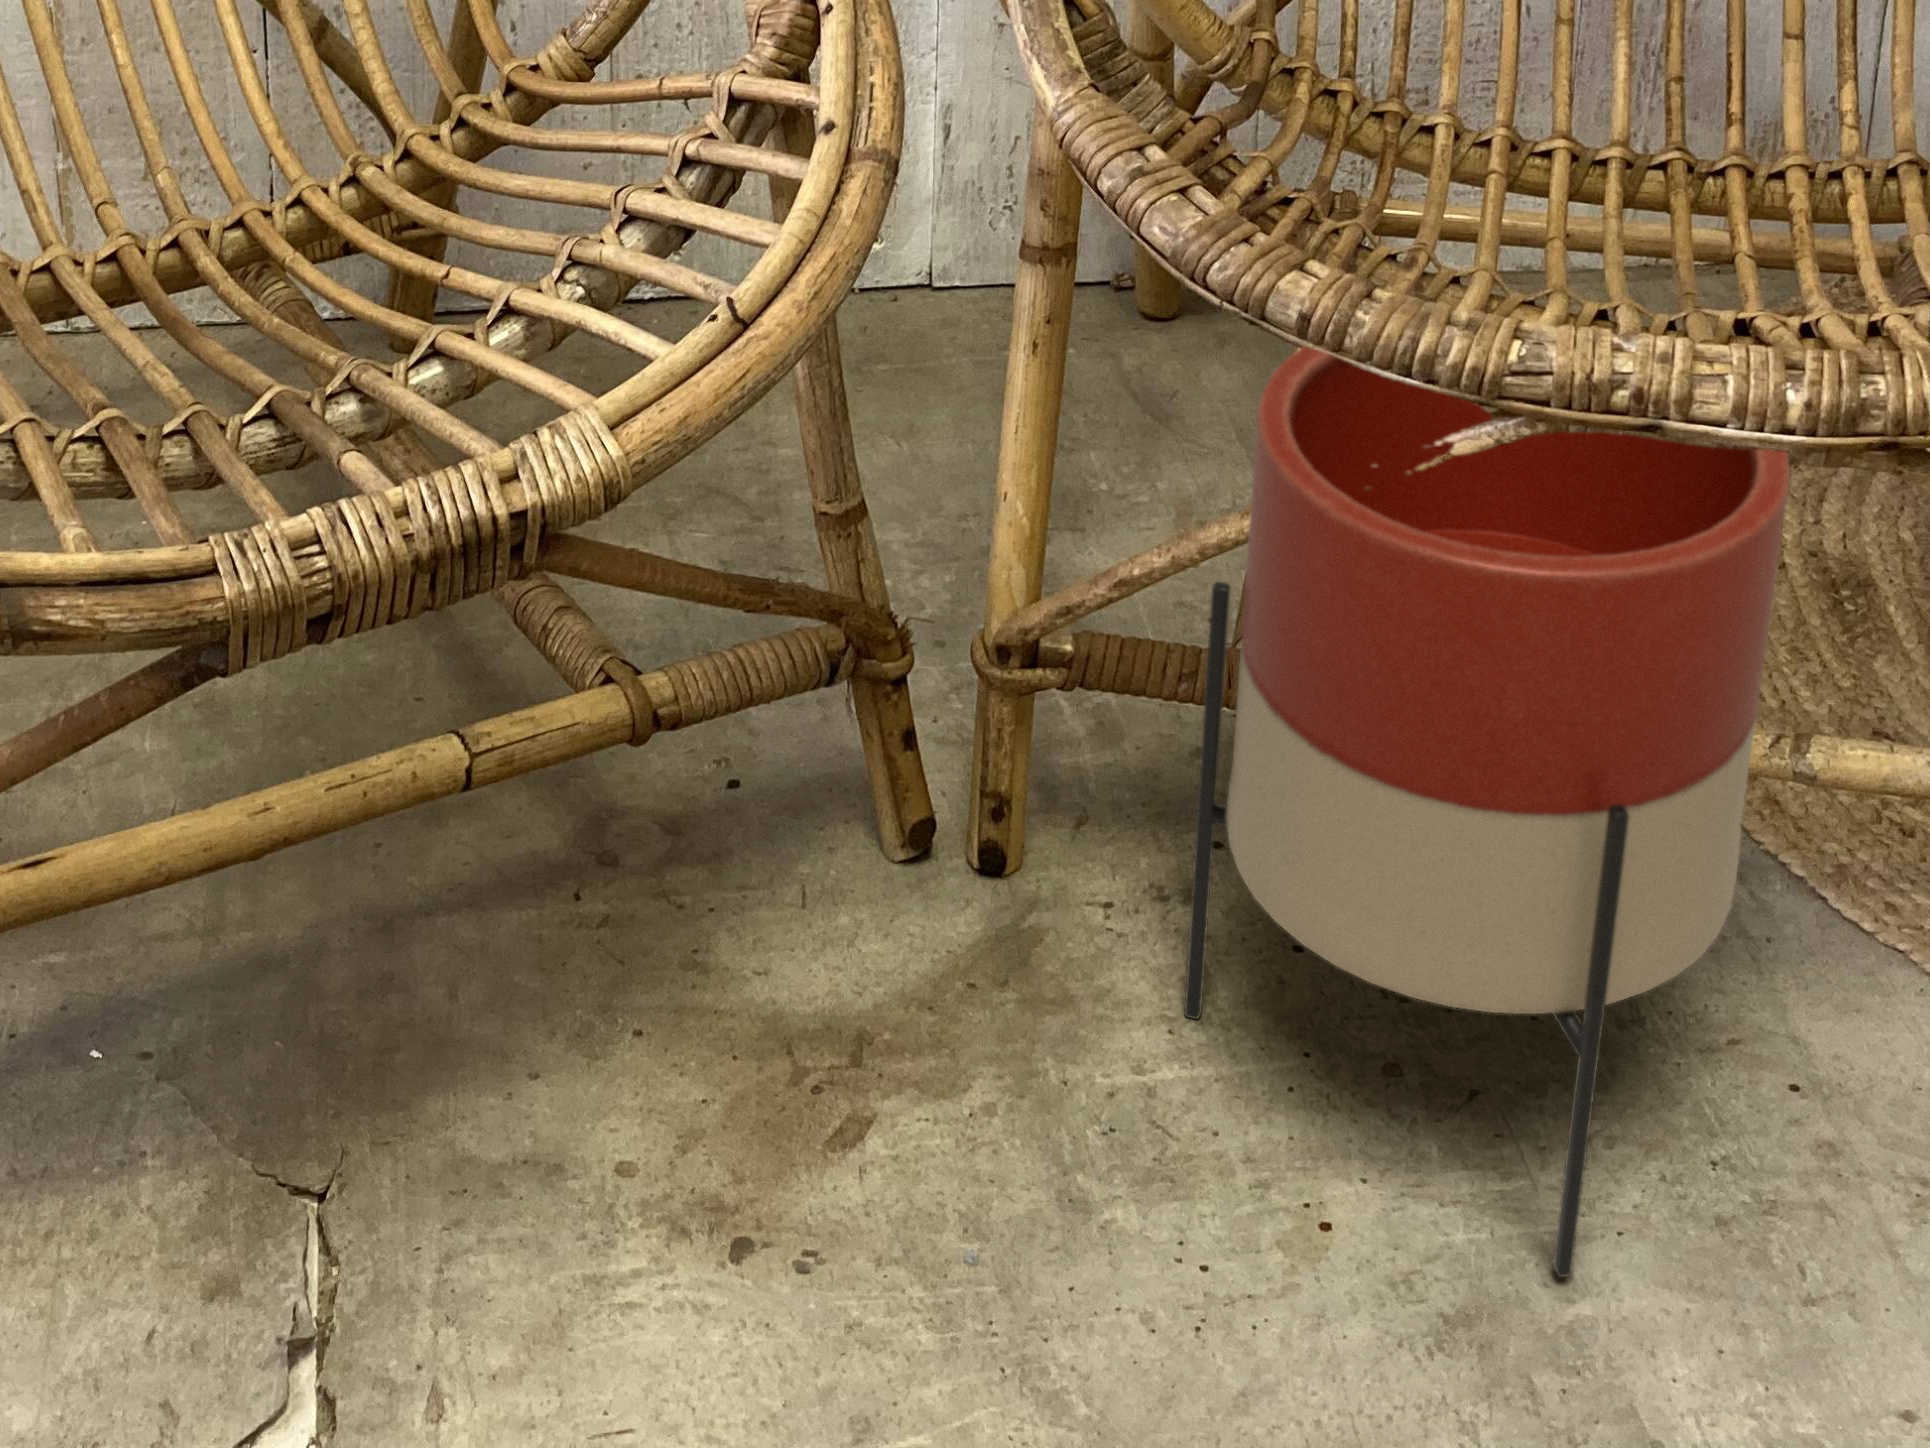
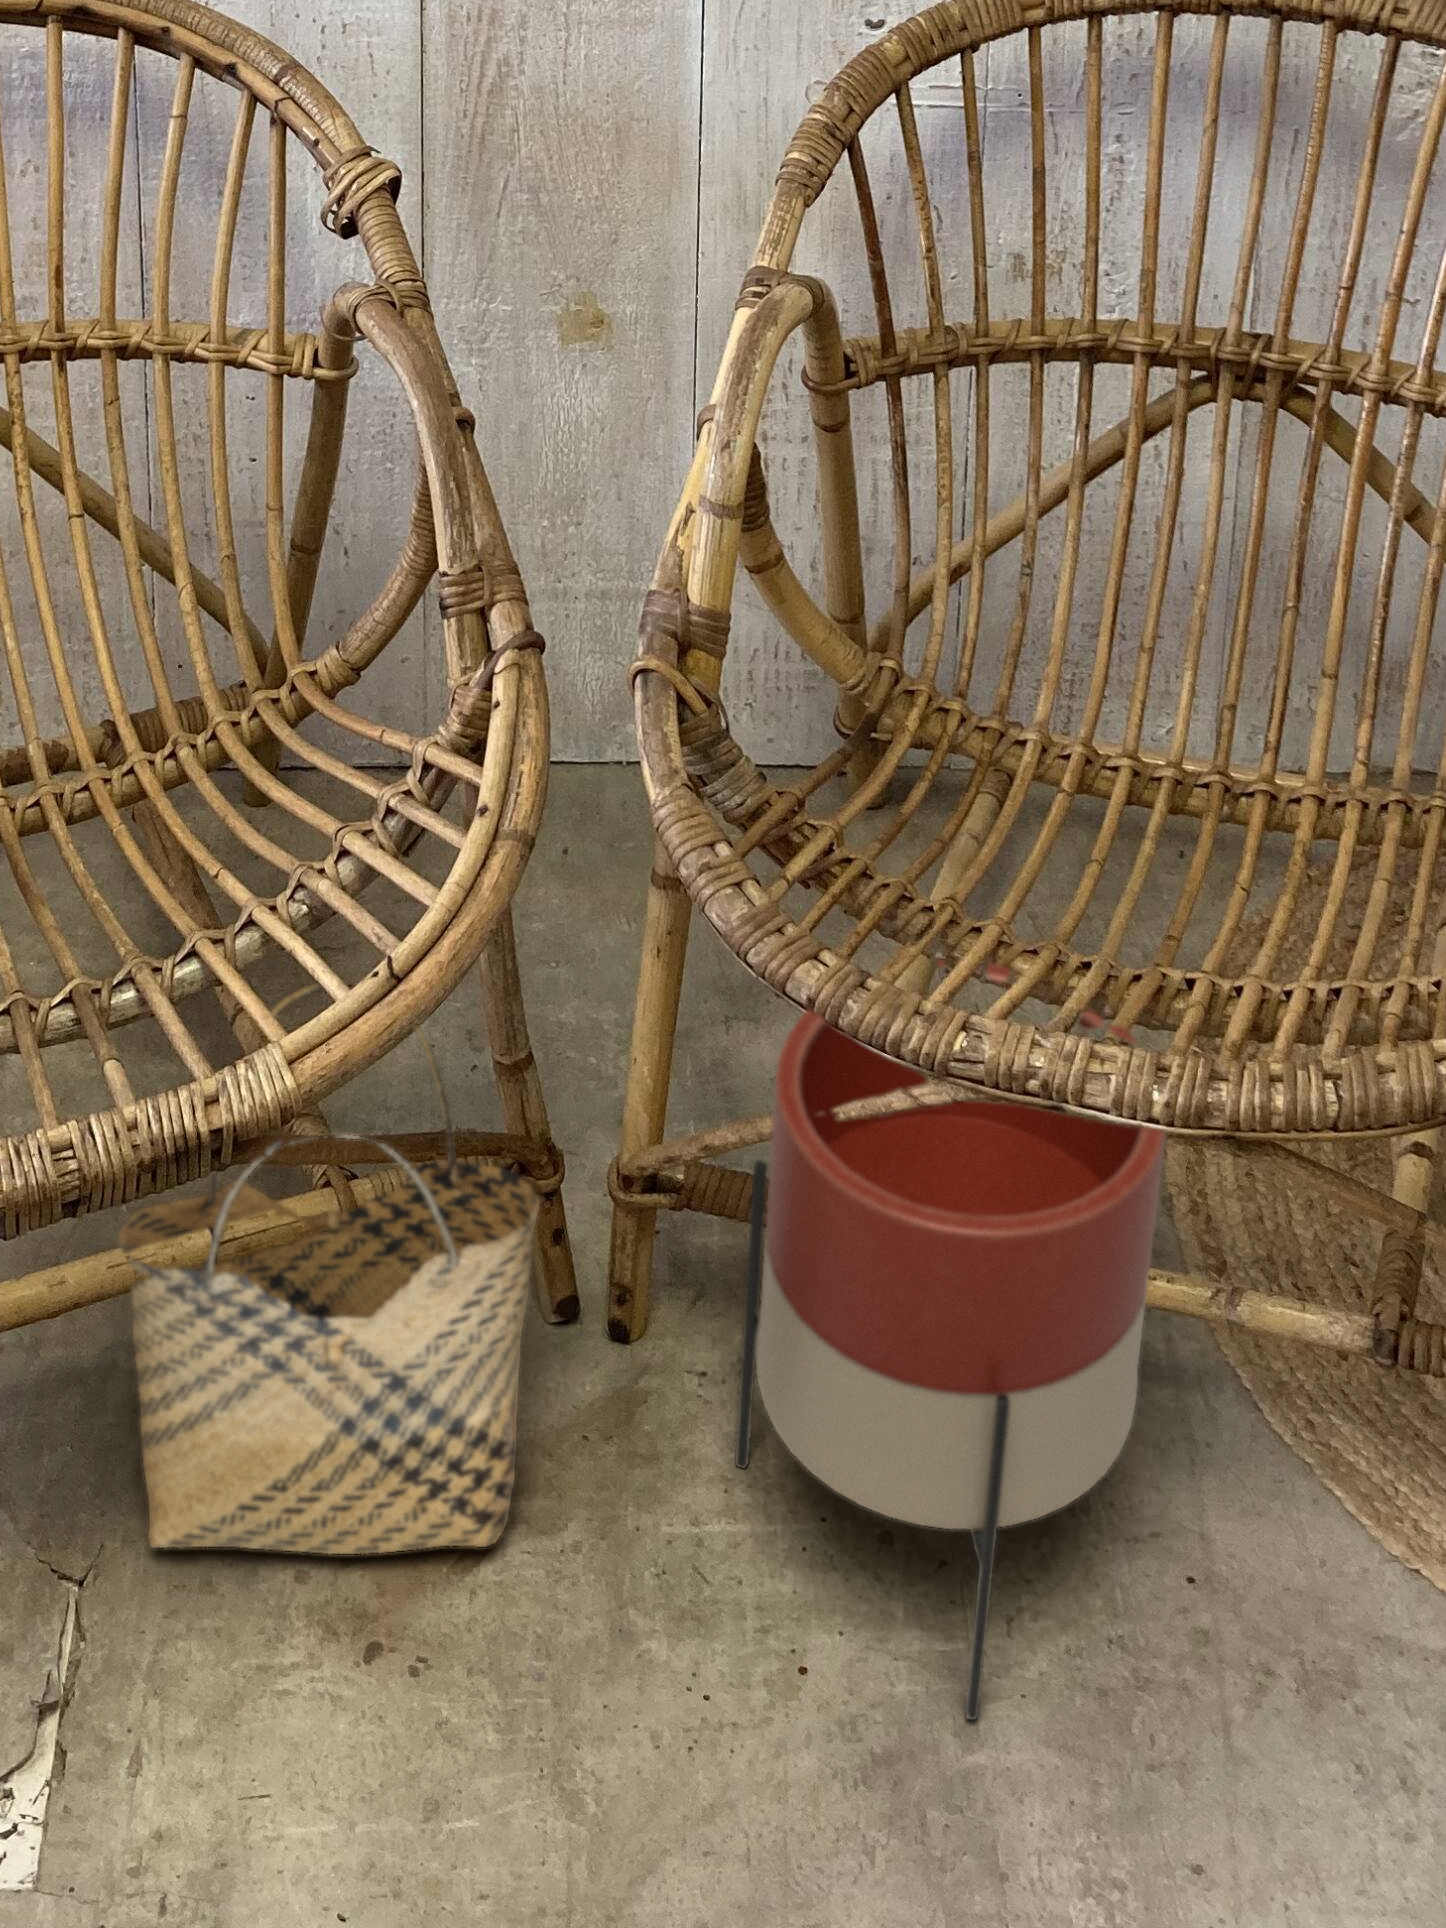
woven basket: none [363,375,931,1169] -> present [118,983,540,1554]

